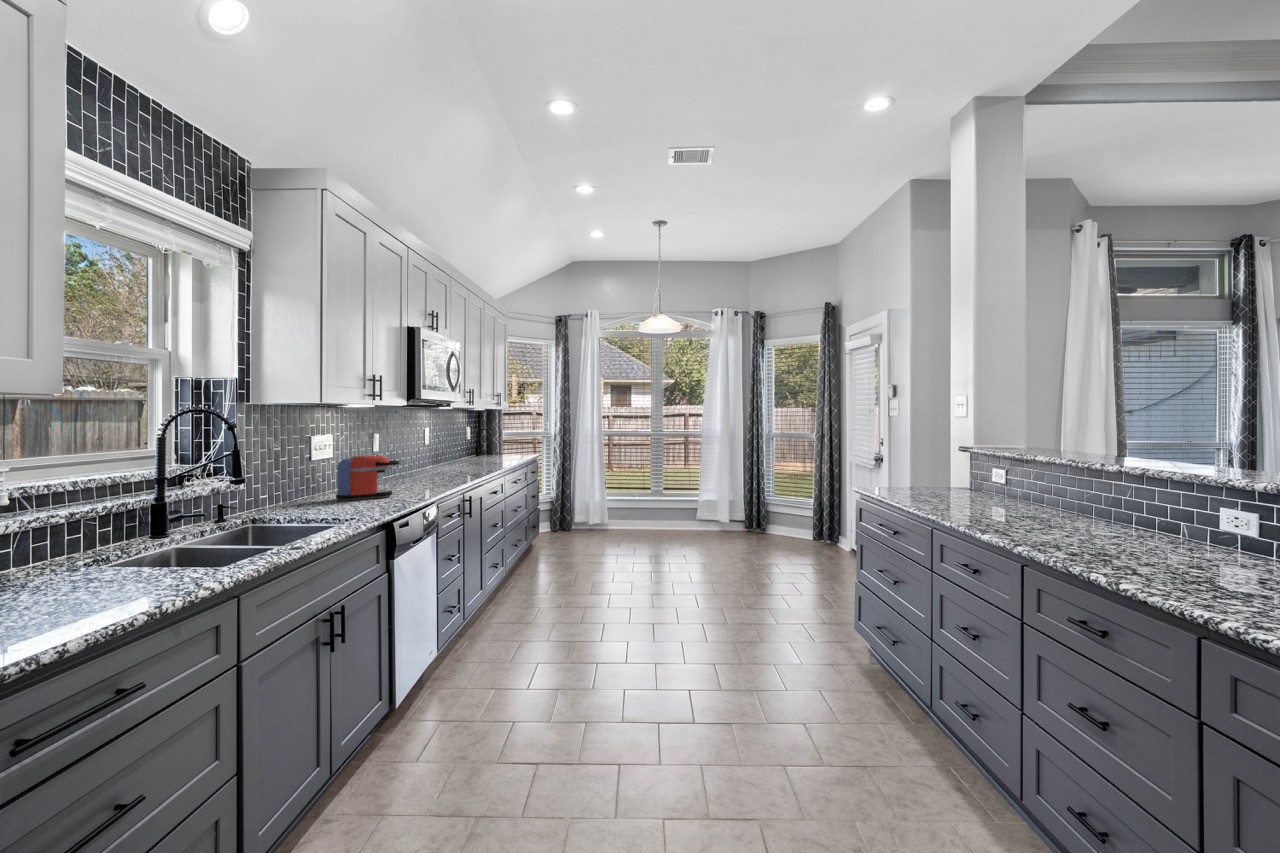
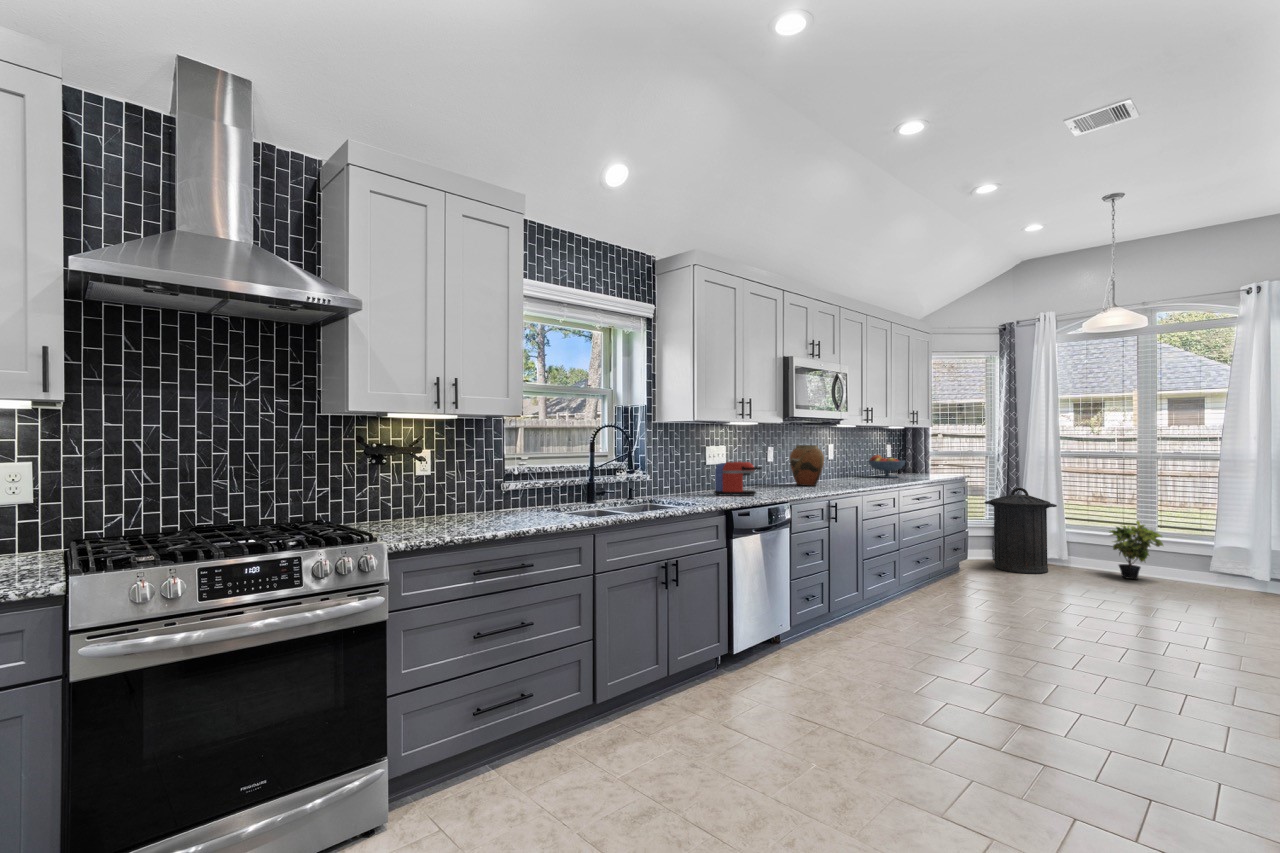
vase: none [398,431,441,478] -> present [790,445,824,486]
fruit bowl: none [456,438,494,462] -> present [868,455,905,478]
trash can: none [549,464,604,539] -> present [984,488,1057,574]
potted plant: none [636,485,671,532] -> present [1111,521,1163,579]

